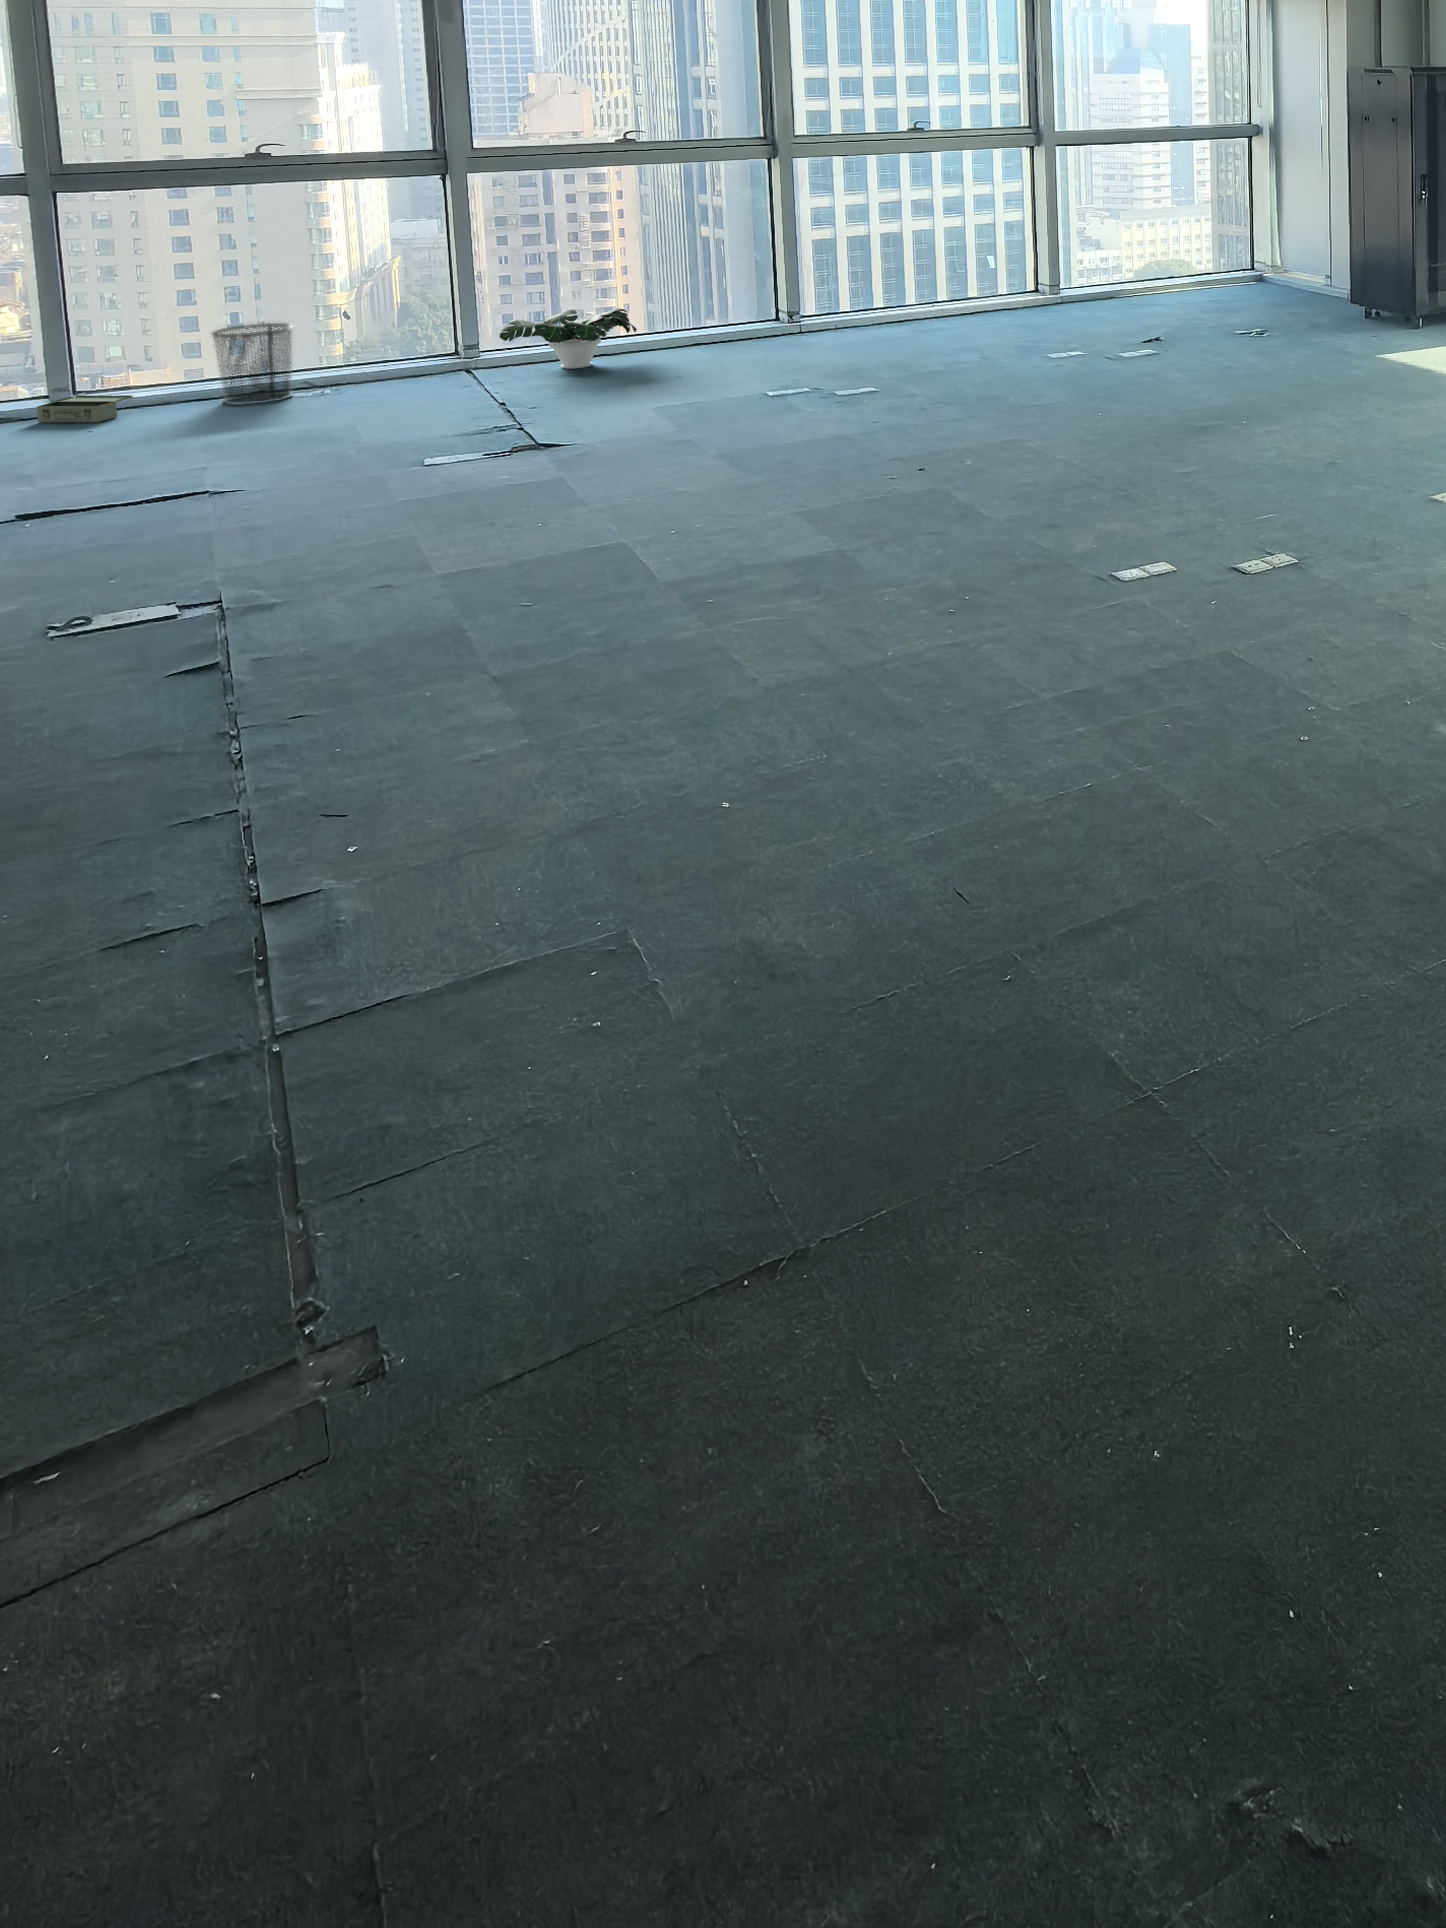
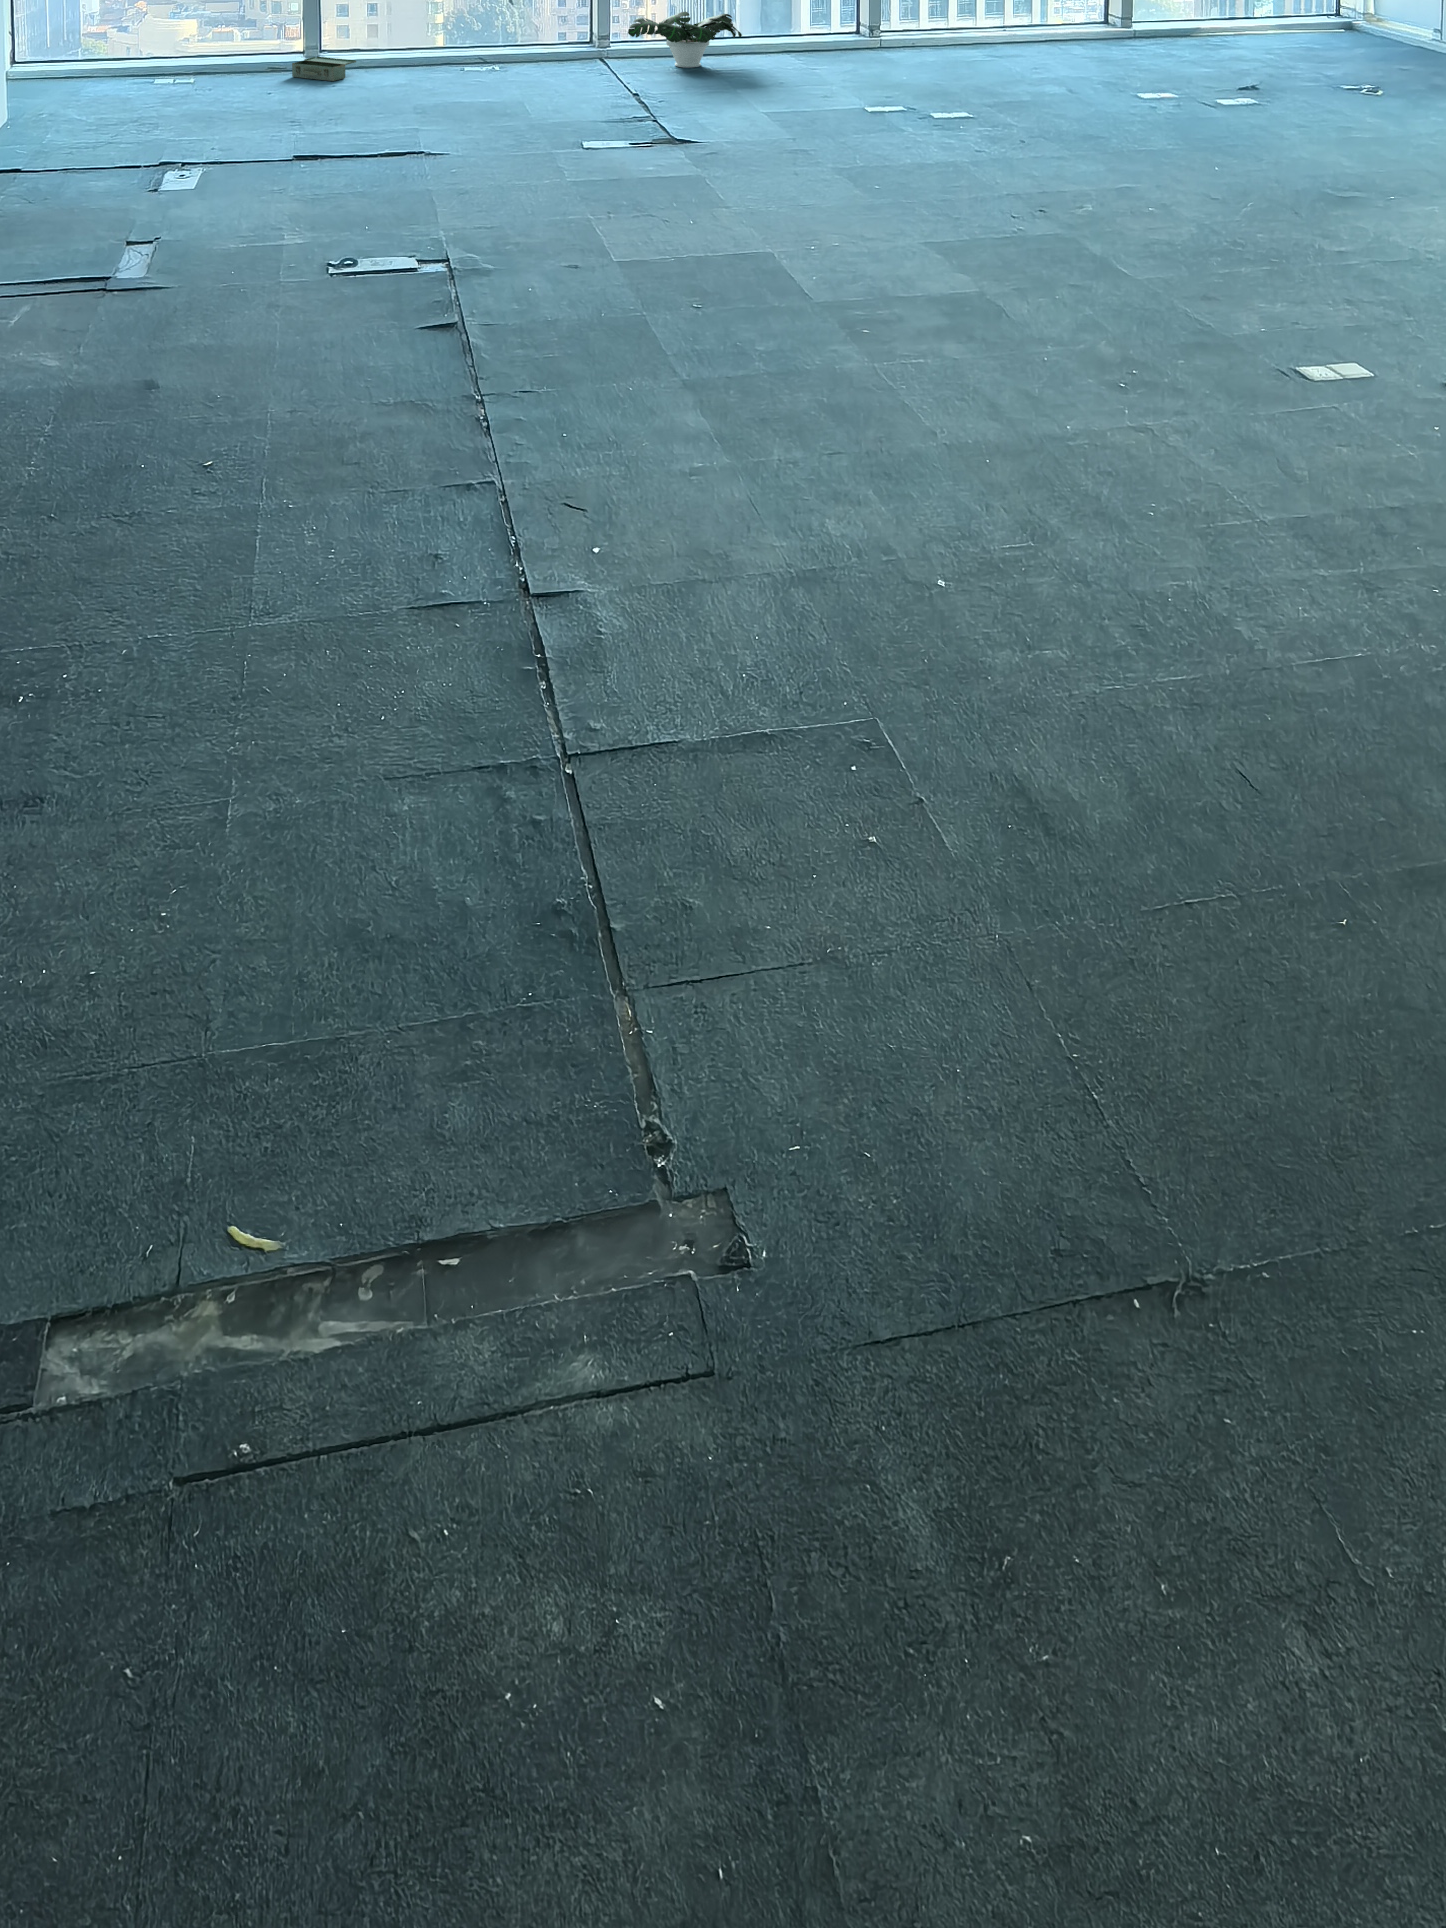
trash can: present [212,323,293,405] -> none [413,6,472,76]

